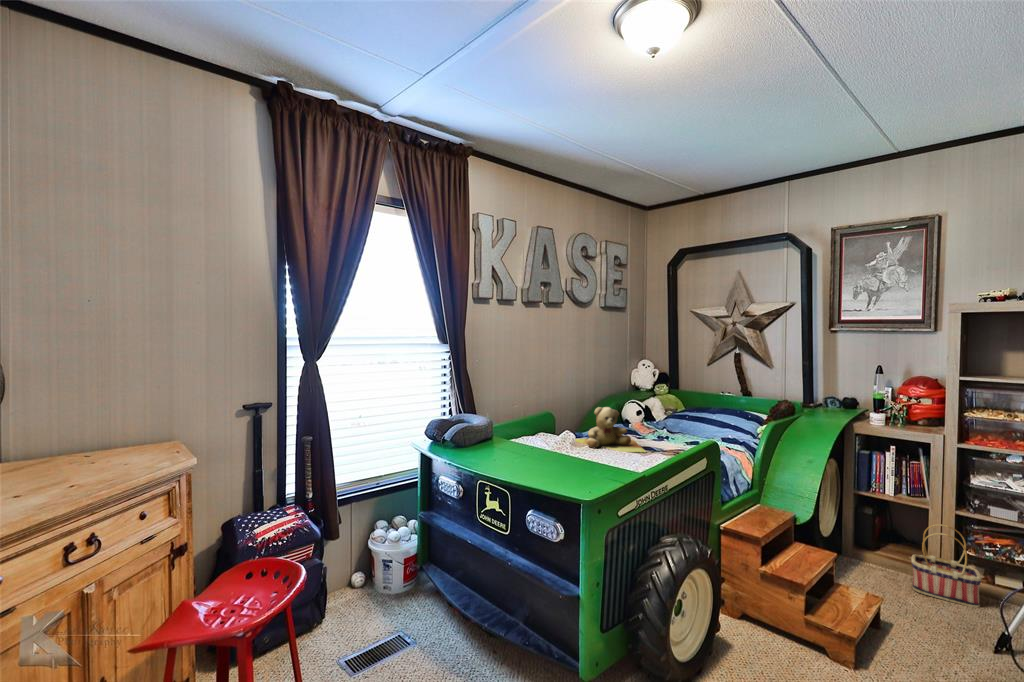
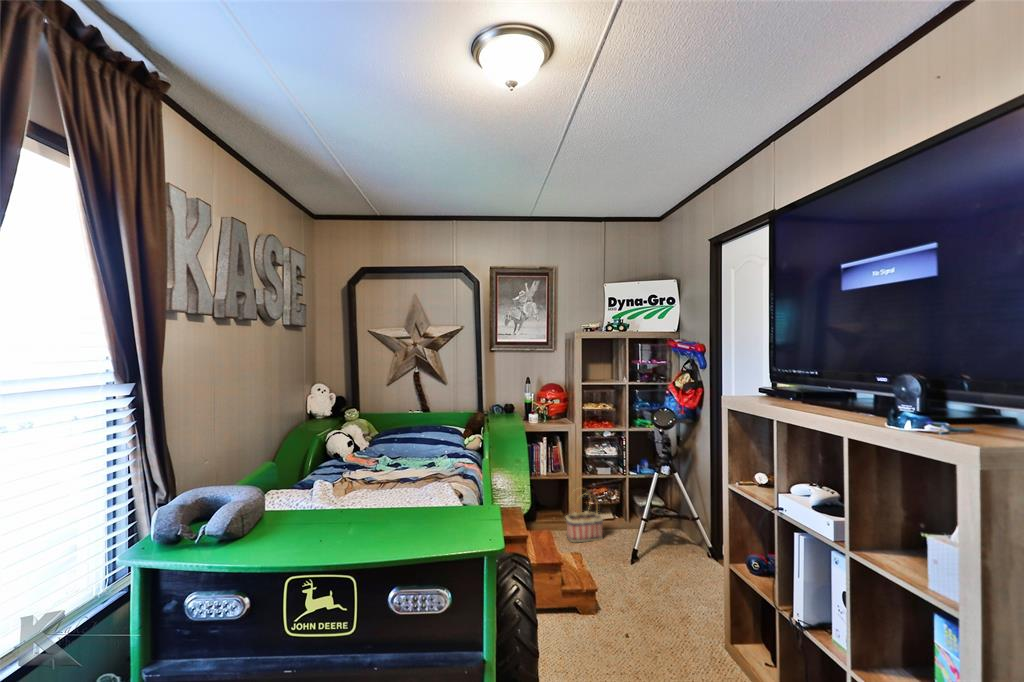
teddy bear: present [575,407,645,452] -> none [318,438,419,497]

